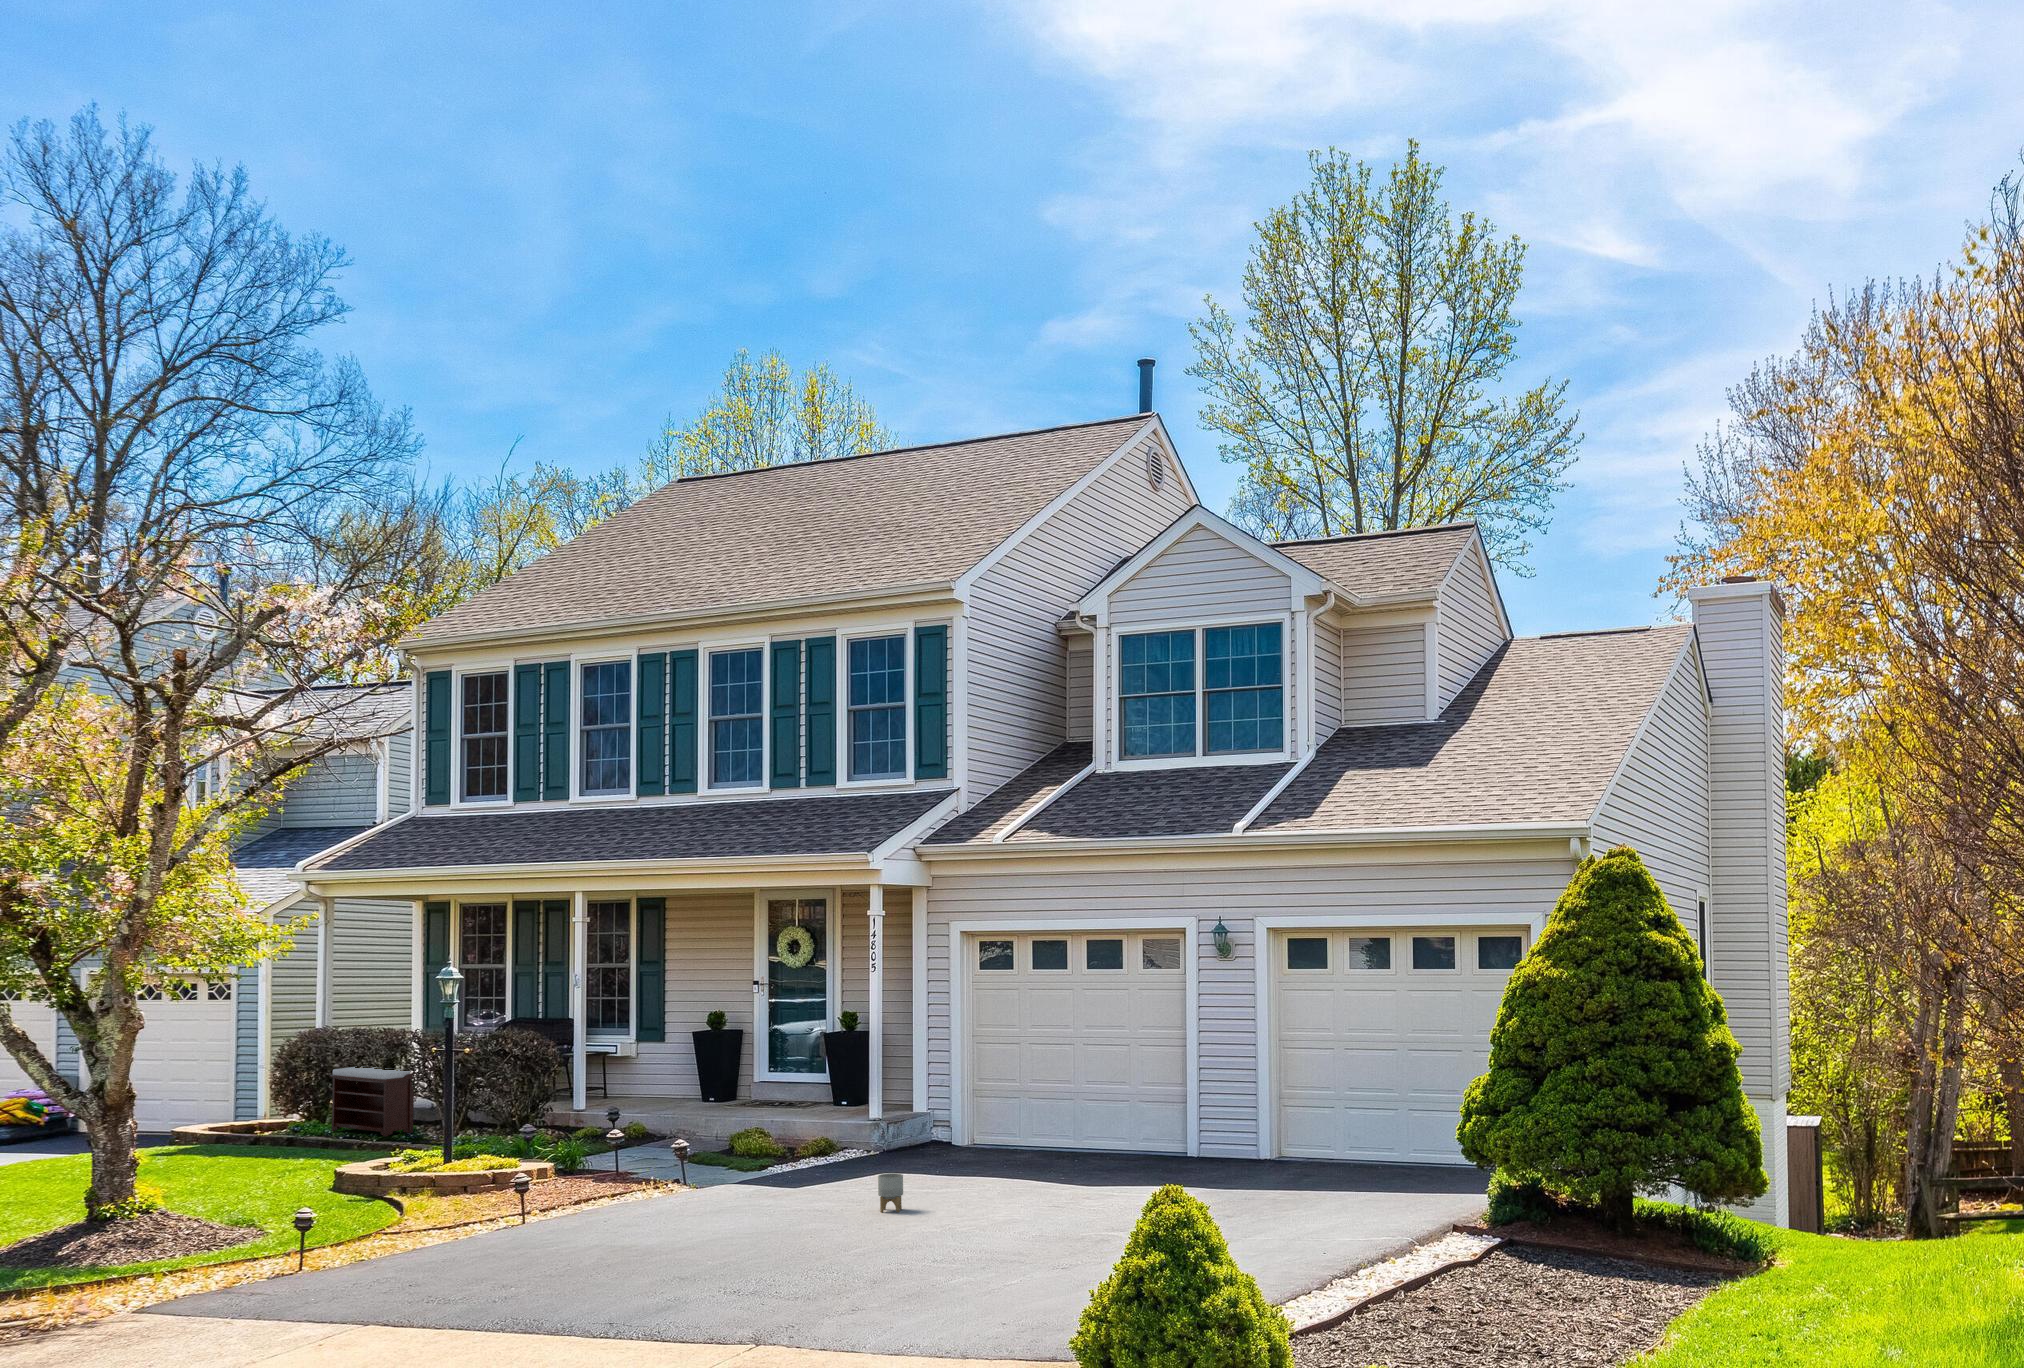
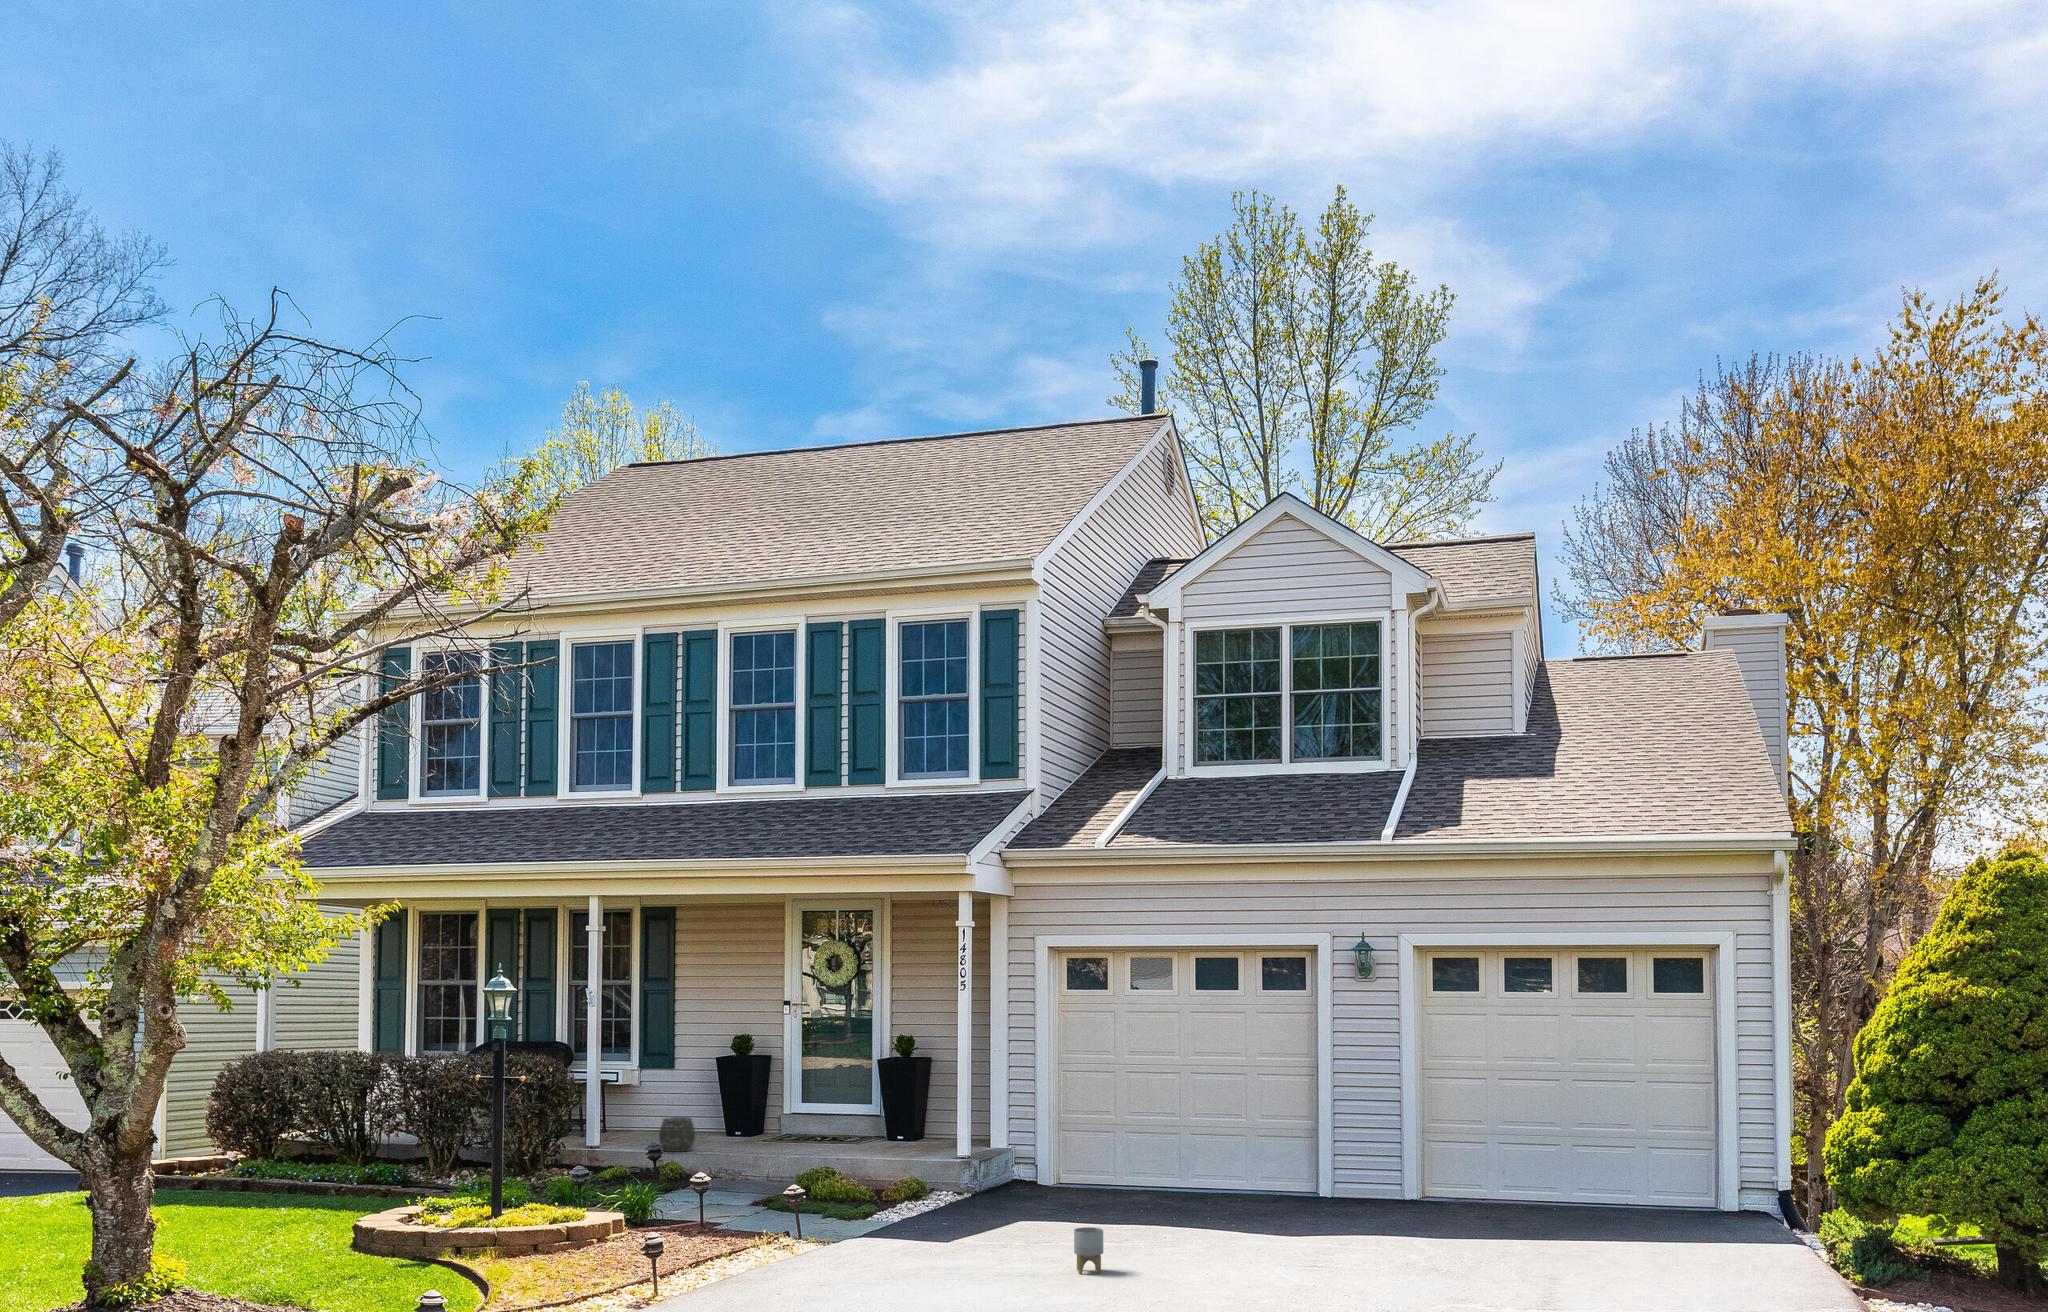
bench: present [330,1067,414,1136] -> none [290,1095,399,1178]
woven basket: none [650,1086,683,1116] -> present [659,1117,695,1152]

